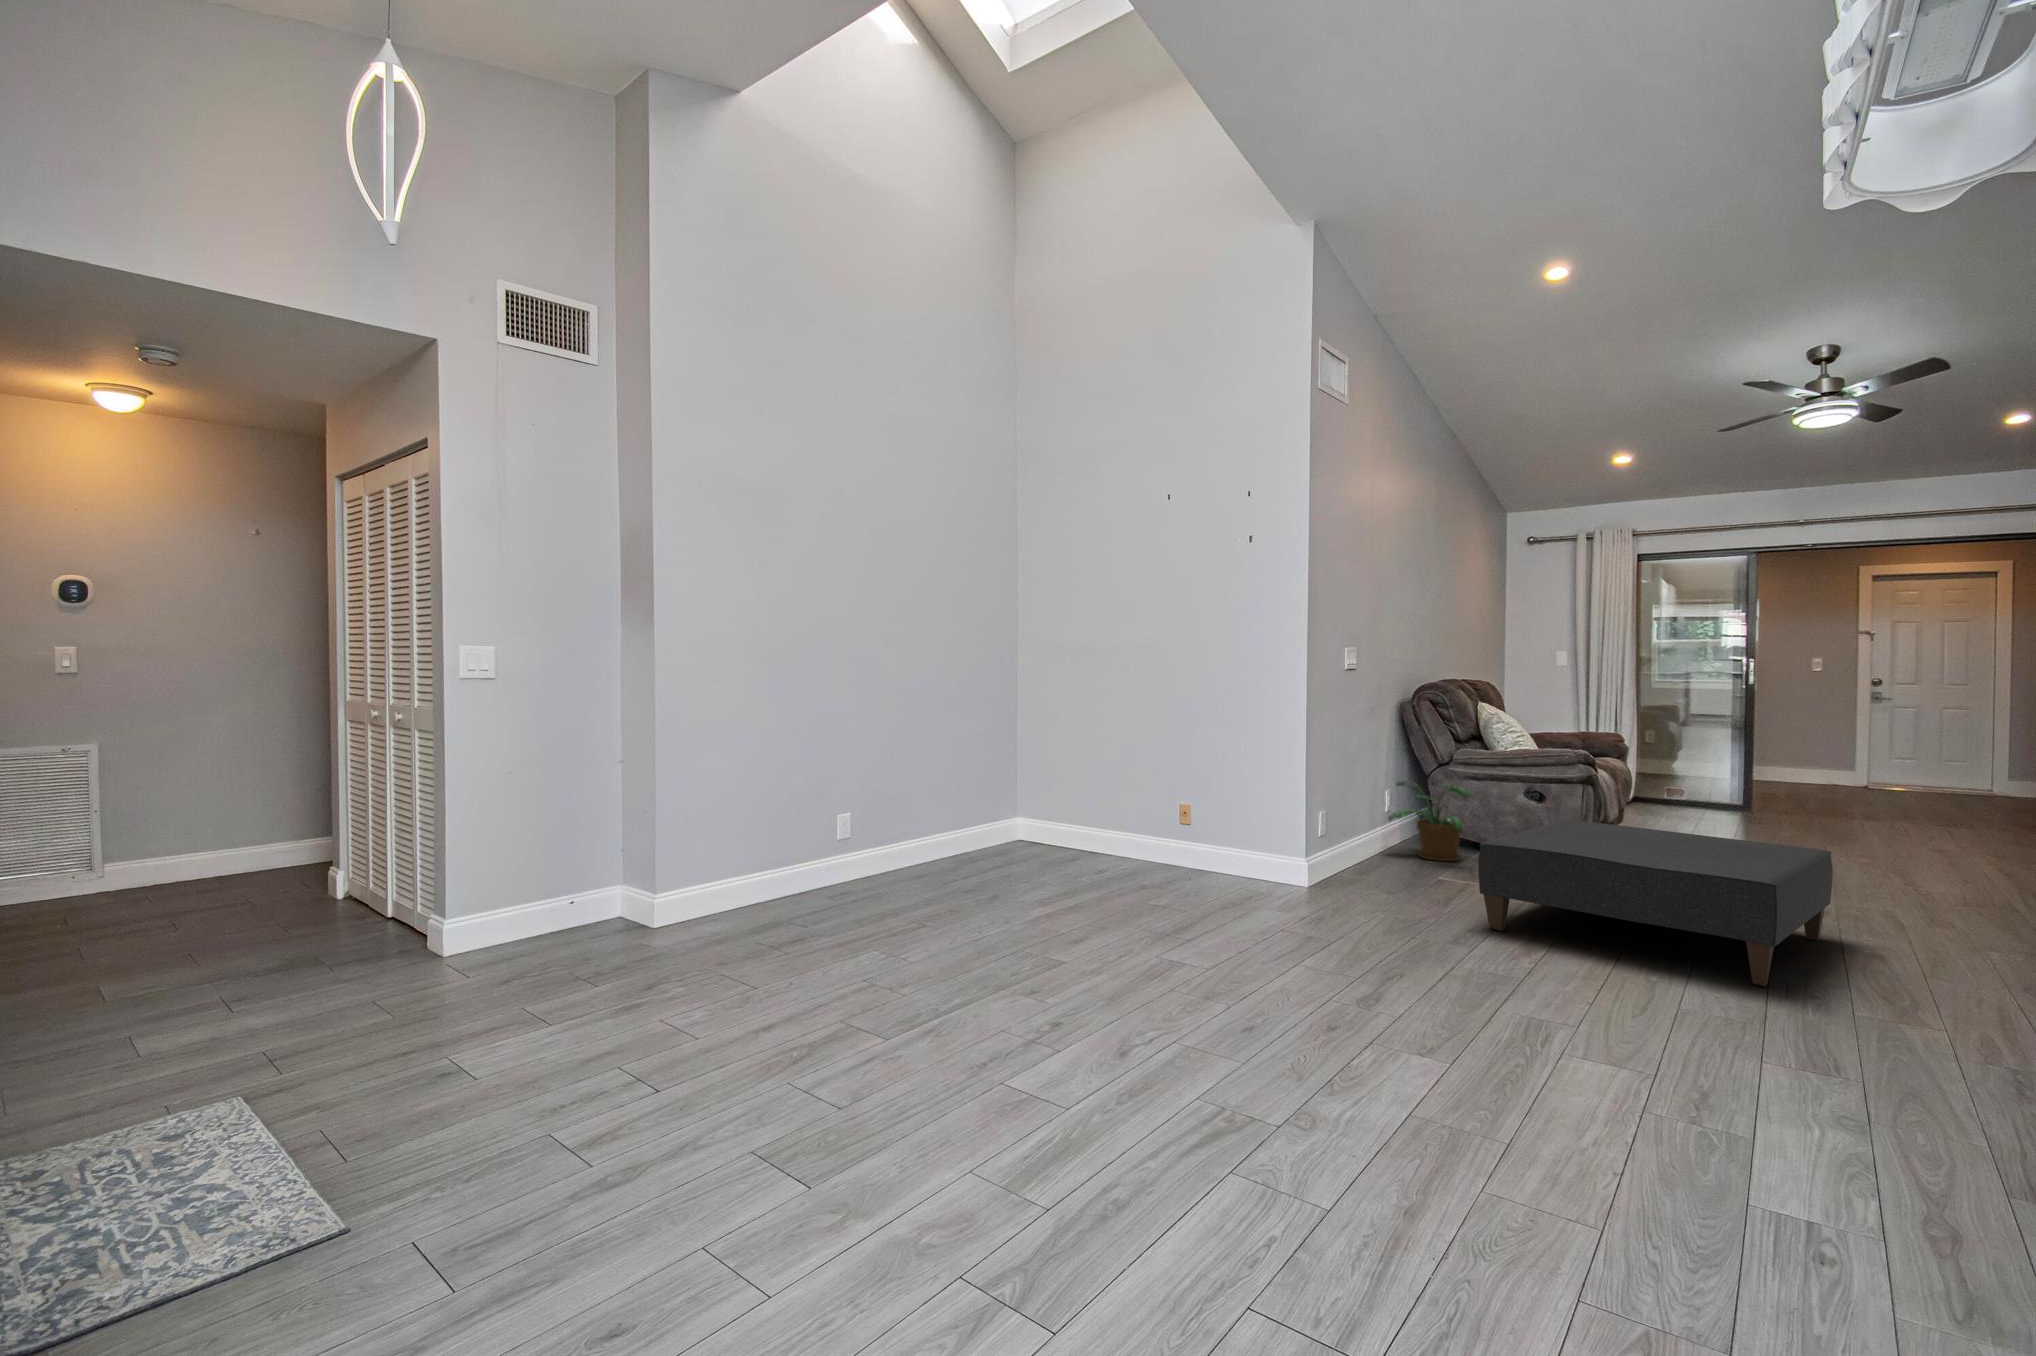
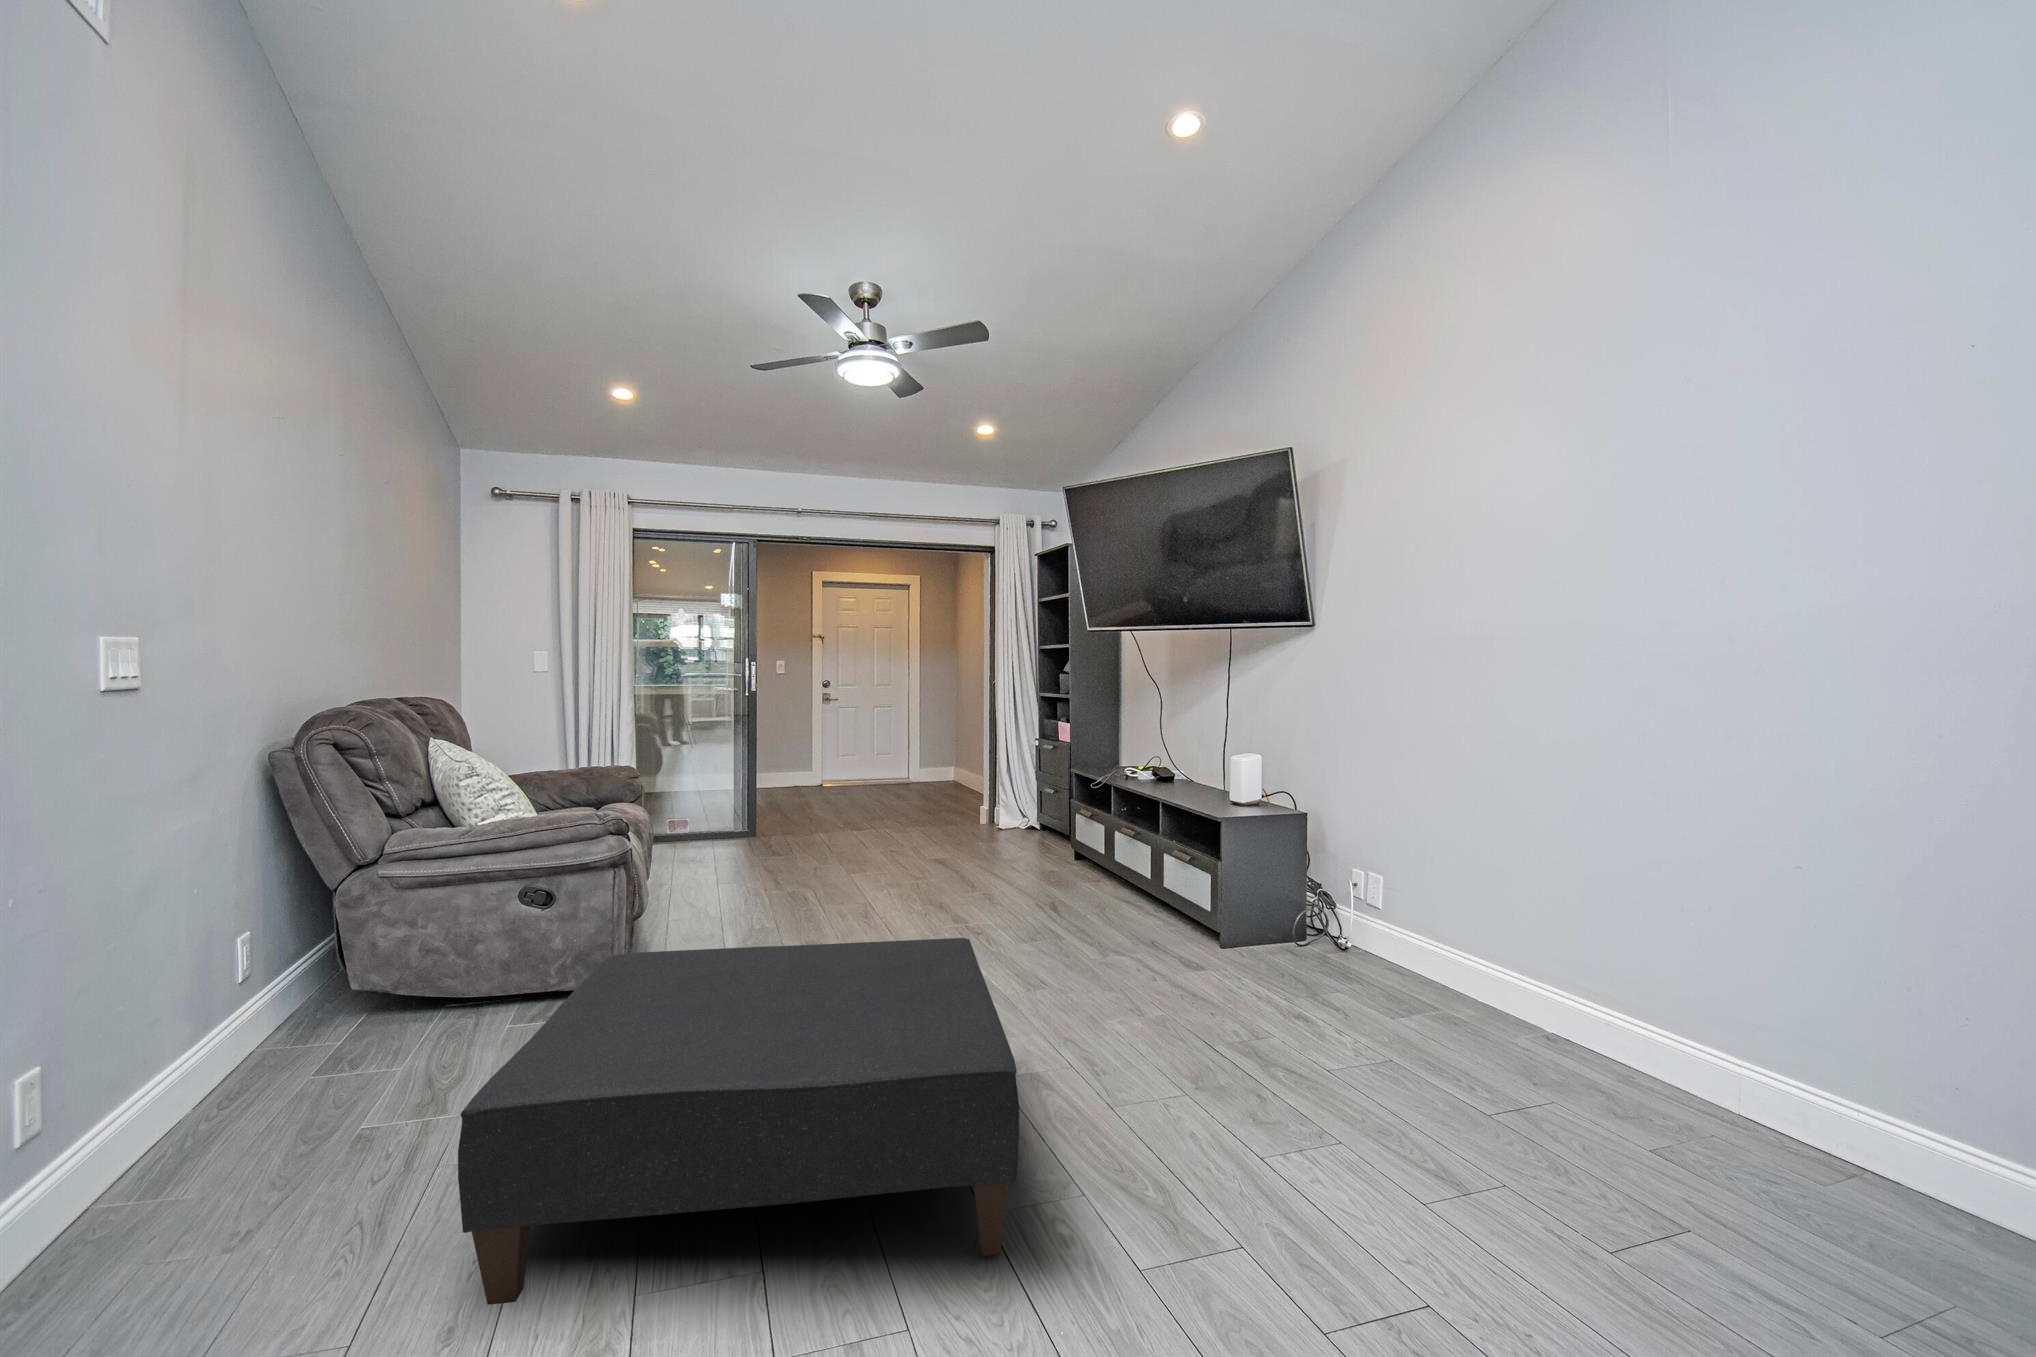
potted plant: present [1388,781,1474,861] -> none [235,915,434,1072]

